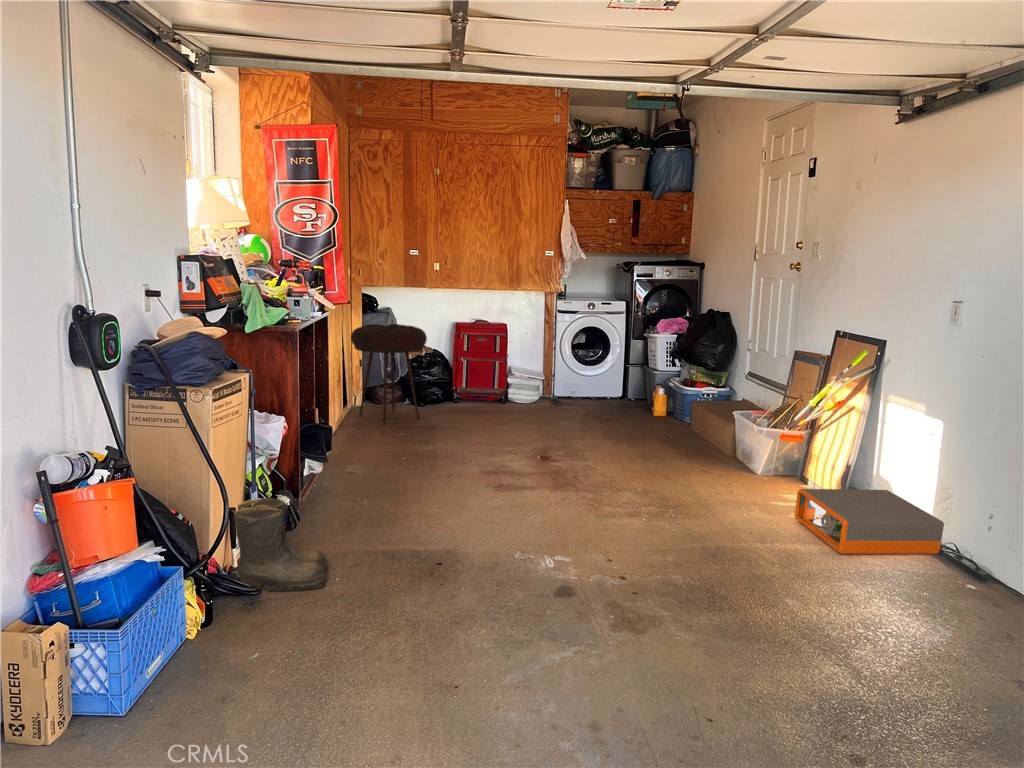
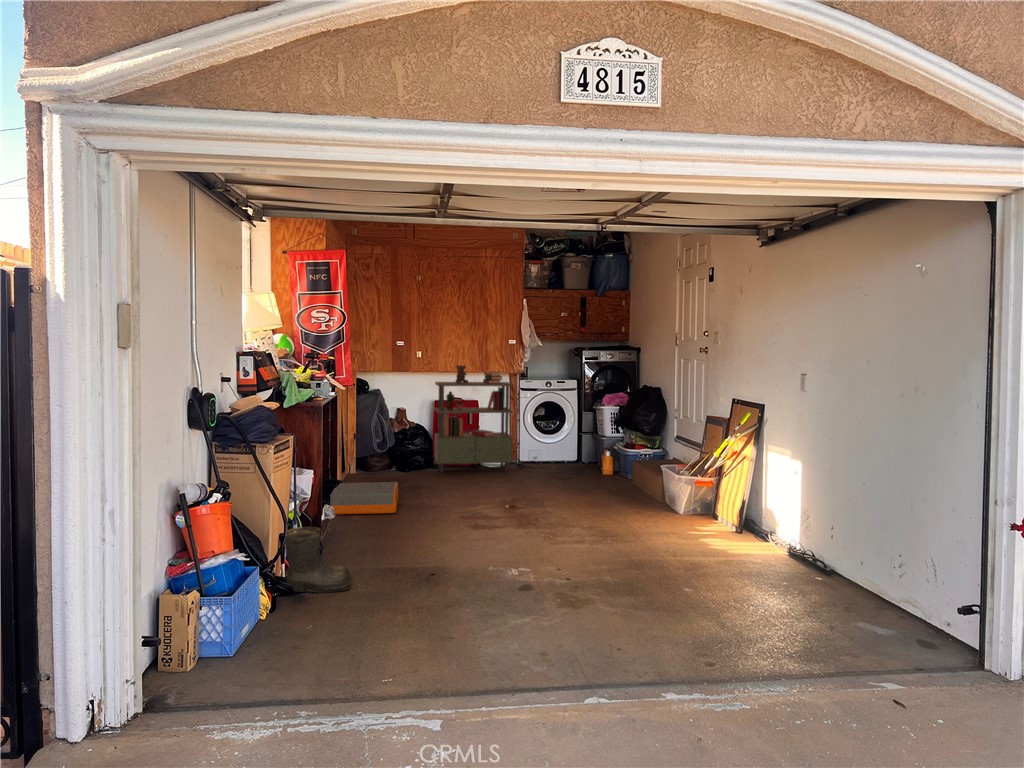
shelving unit: none [455,280,549,408] -> present [434,365,513,473]
stool: present [351,324,427,425] -> none [349,402,412,487]
storage box: present [795,489,944,554] -> present [330,482,398,514]

